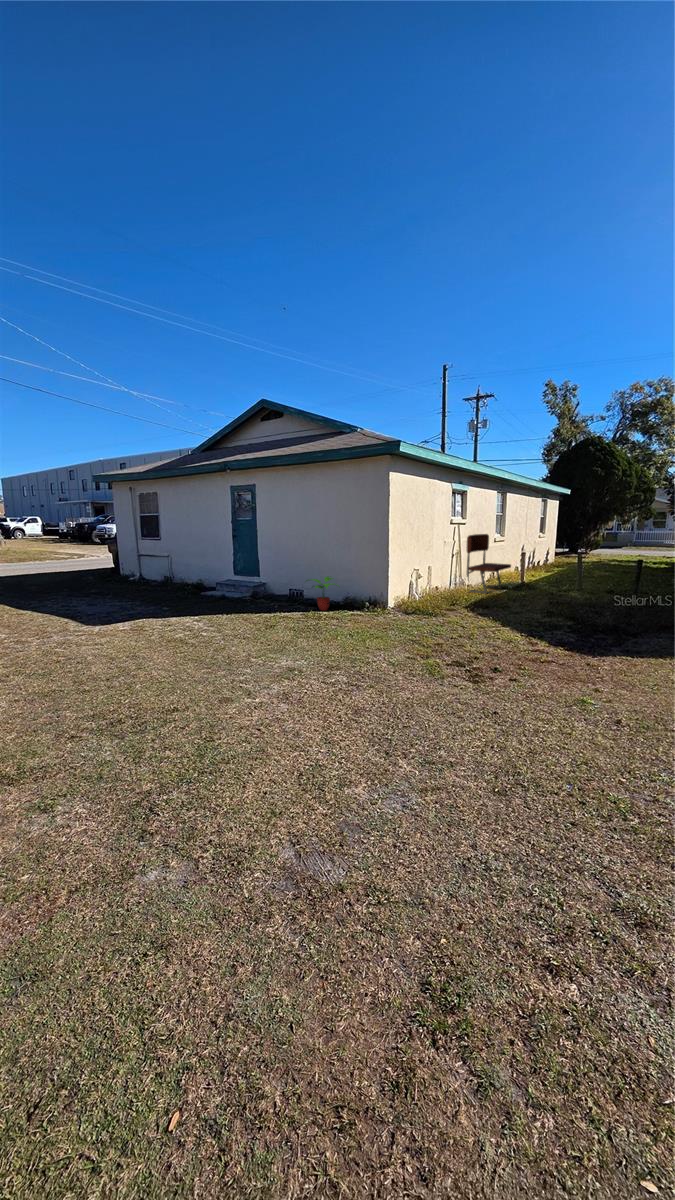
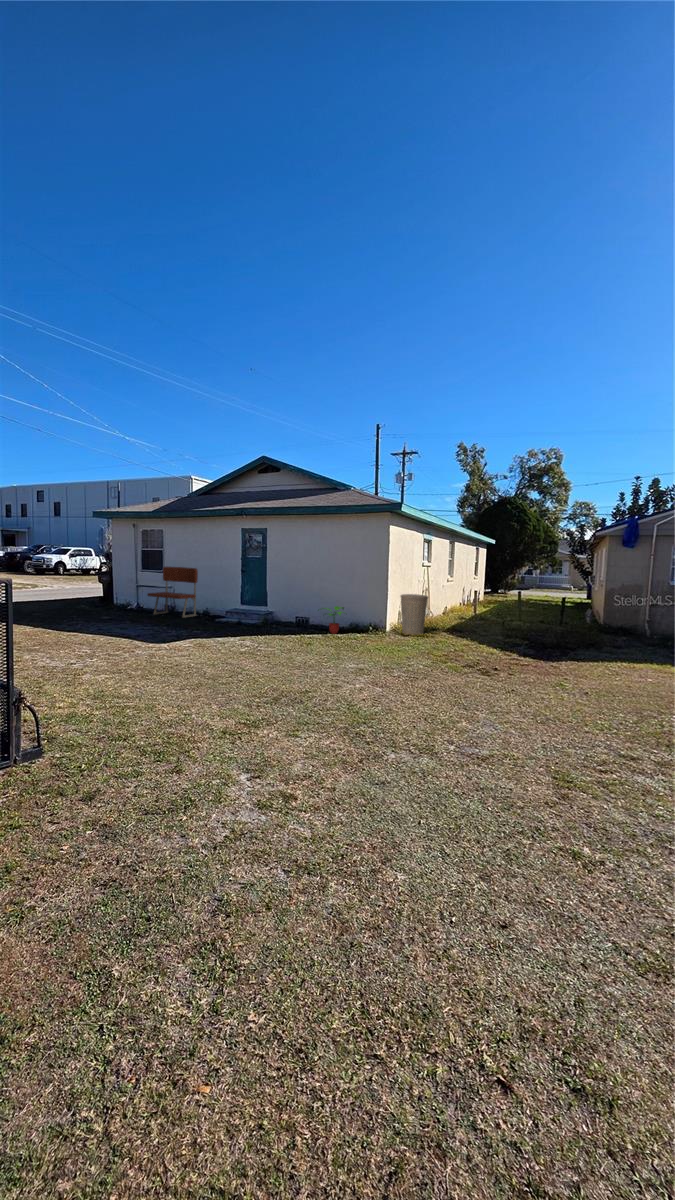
bench: present [466,534,511,594] -> present [148,567,198,618]
trash can: none [409,560,444,611] -> present [401,594,428,634]

